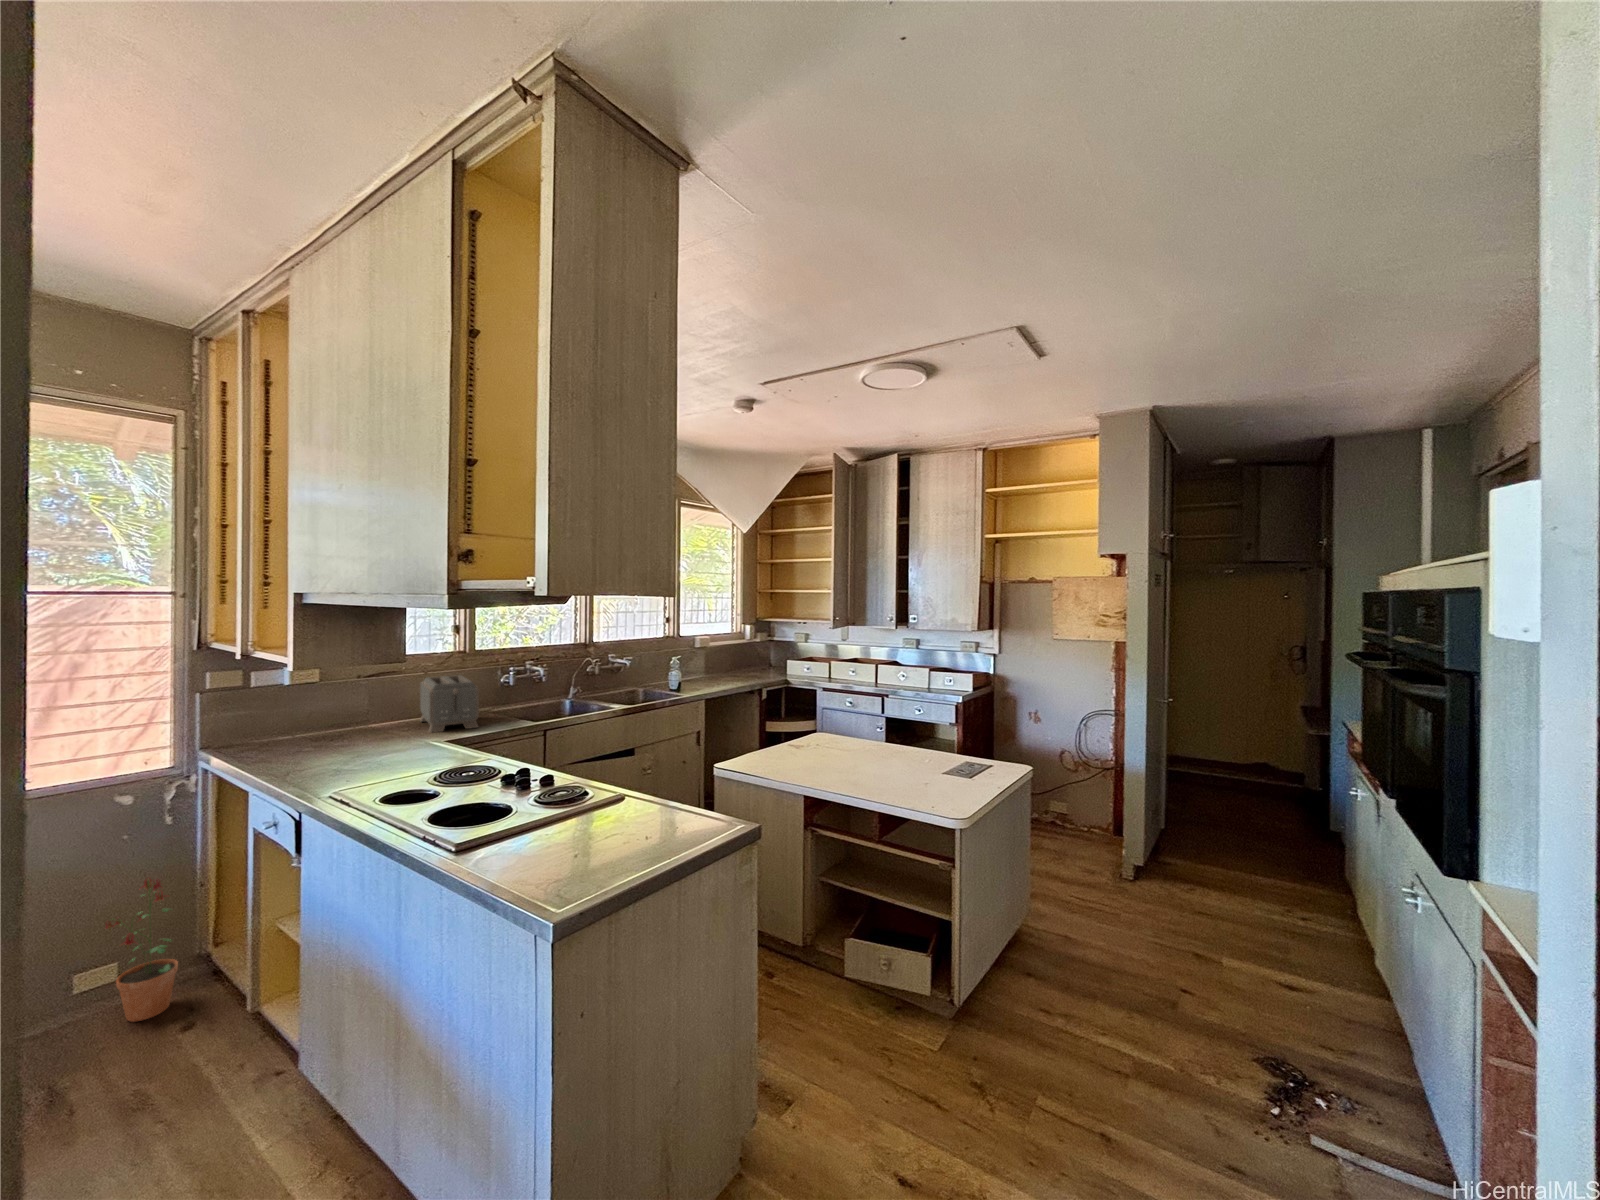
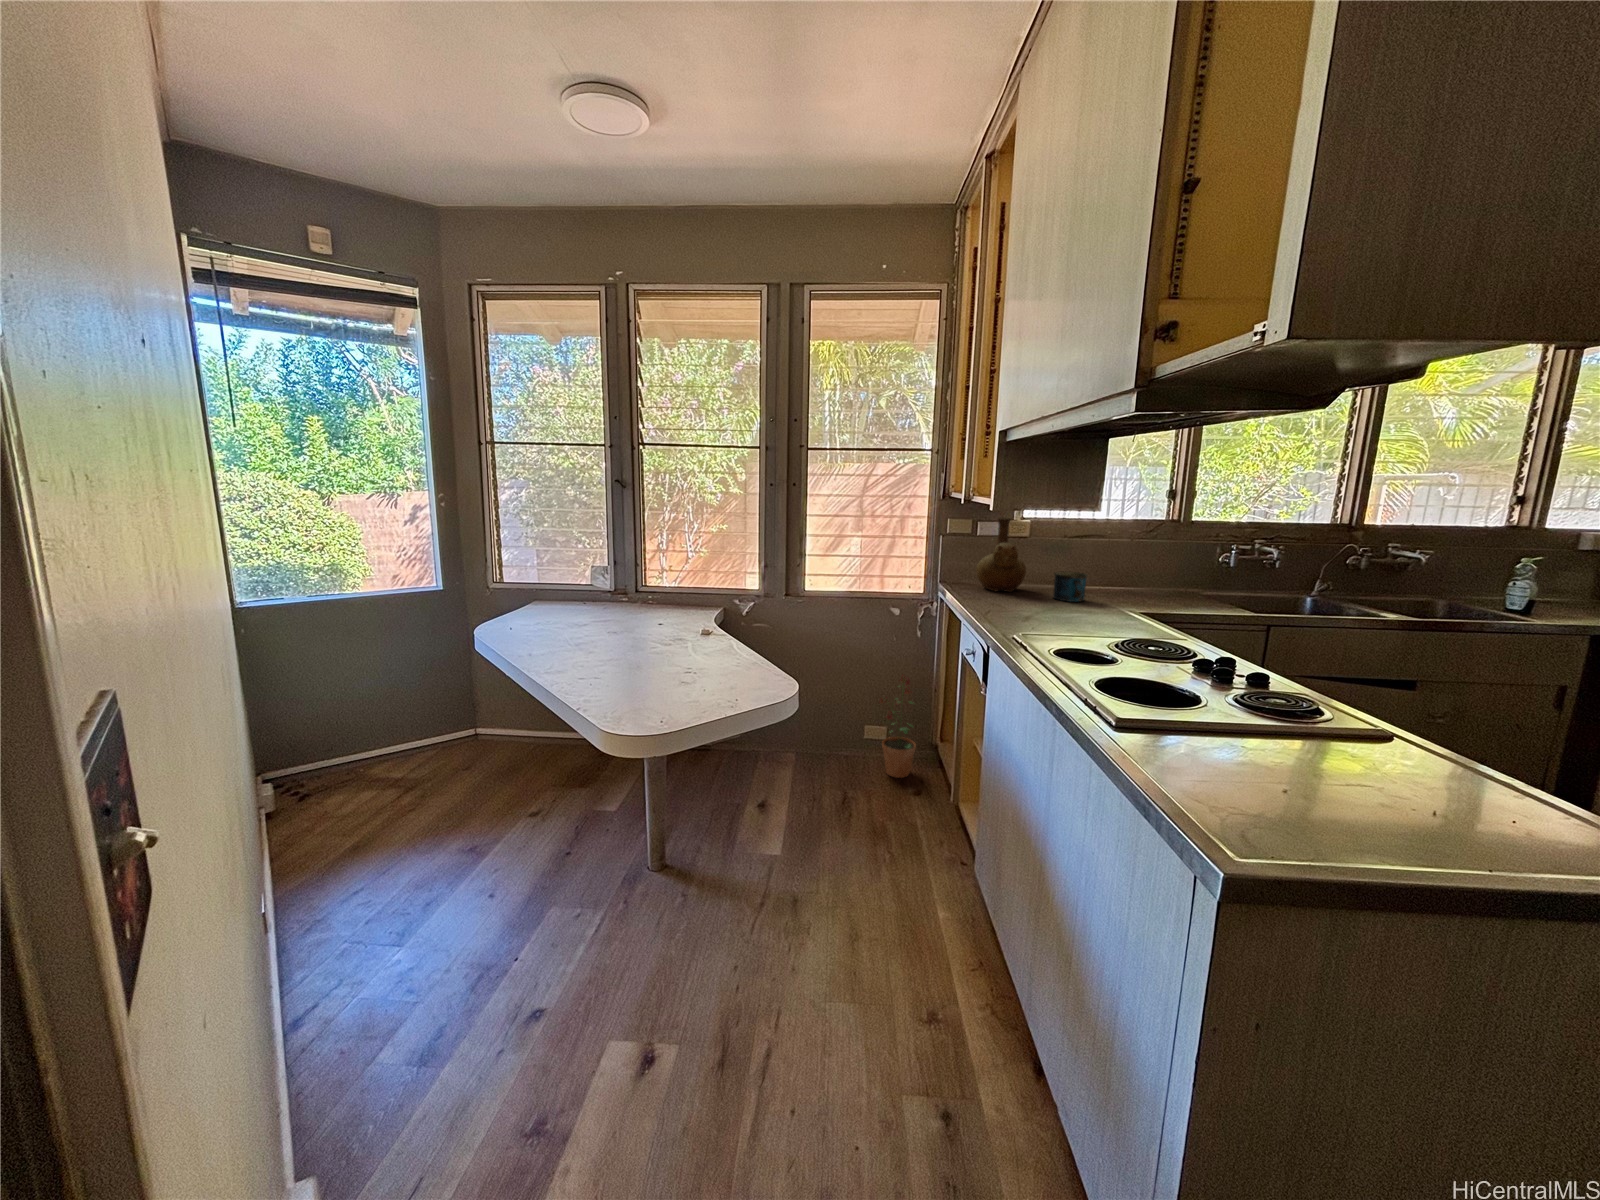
vase: none [256,666,321,748] -> present [976,517,1026,592]
toaster: present [420,675,479,732] -> none [1118,543,1186,606]
mug: none [355,713,392,744] -> present [1053,572,1088,602]

